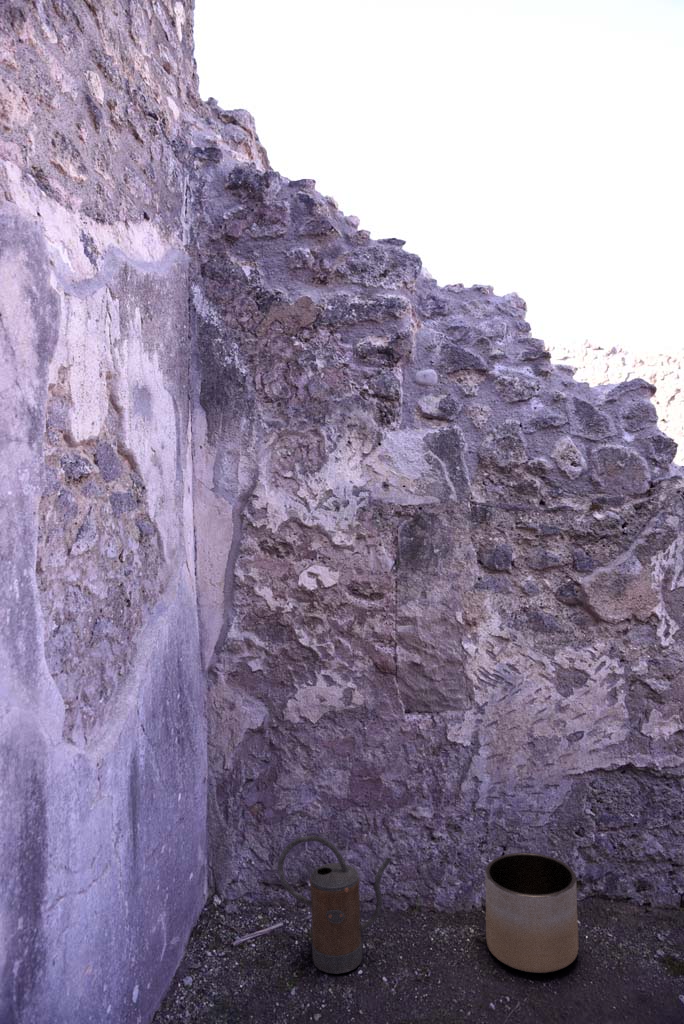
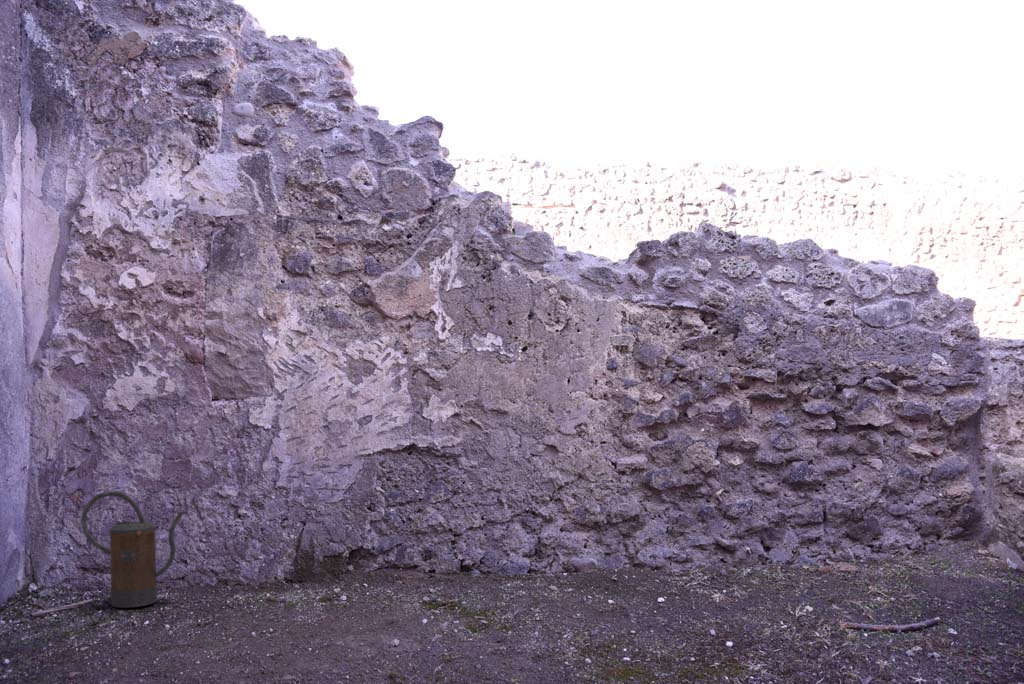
planter: present [485,853,579,973] -> none [272,523,353,604]

